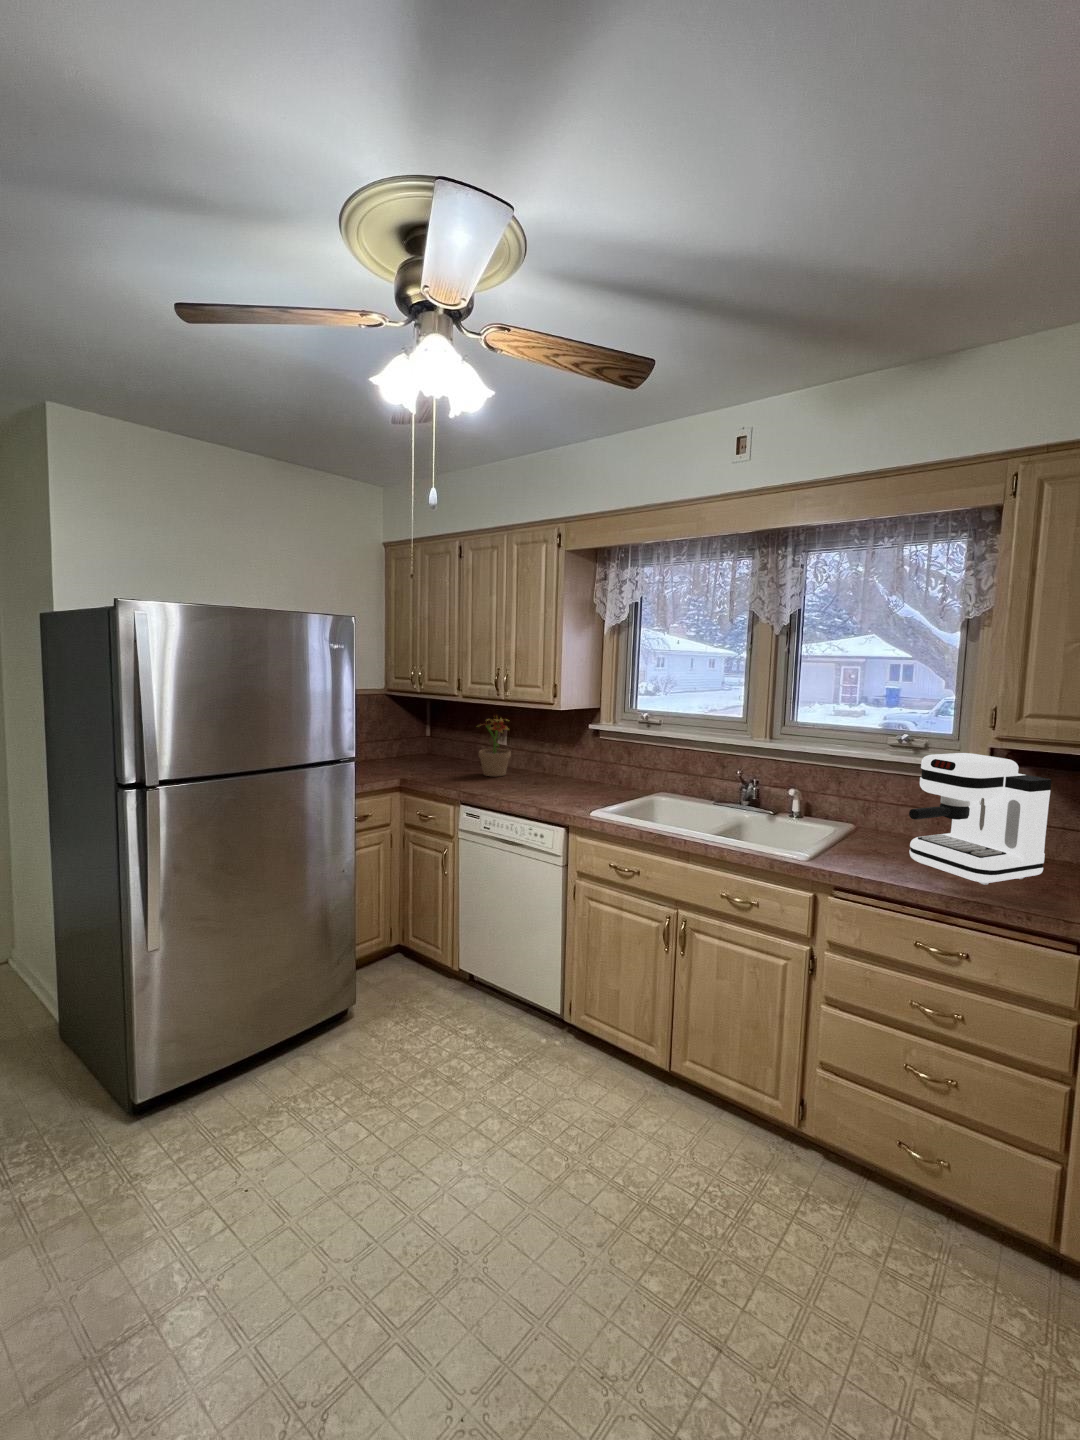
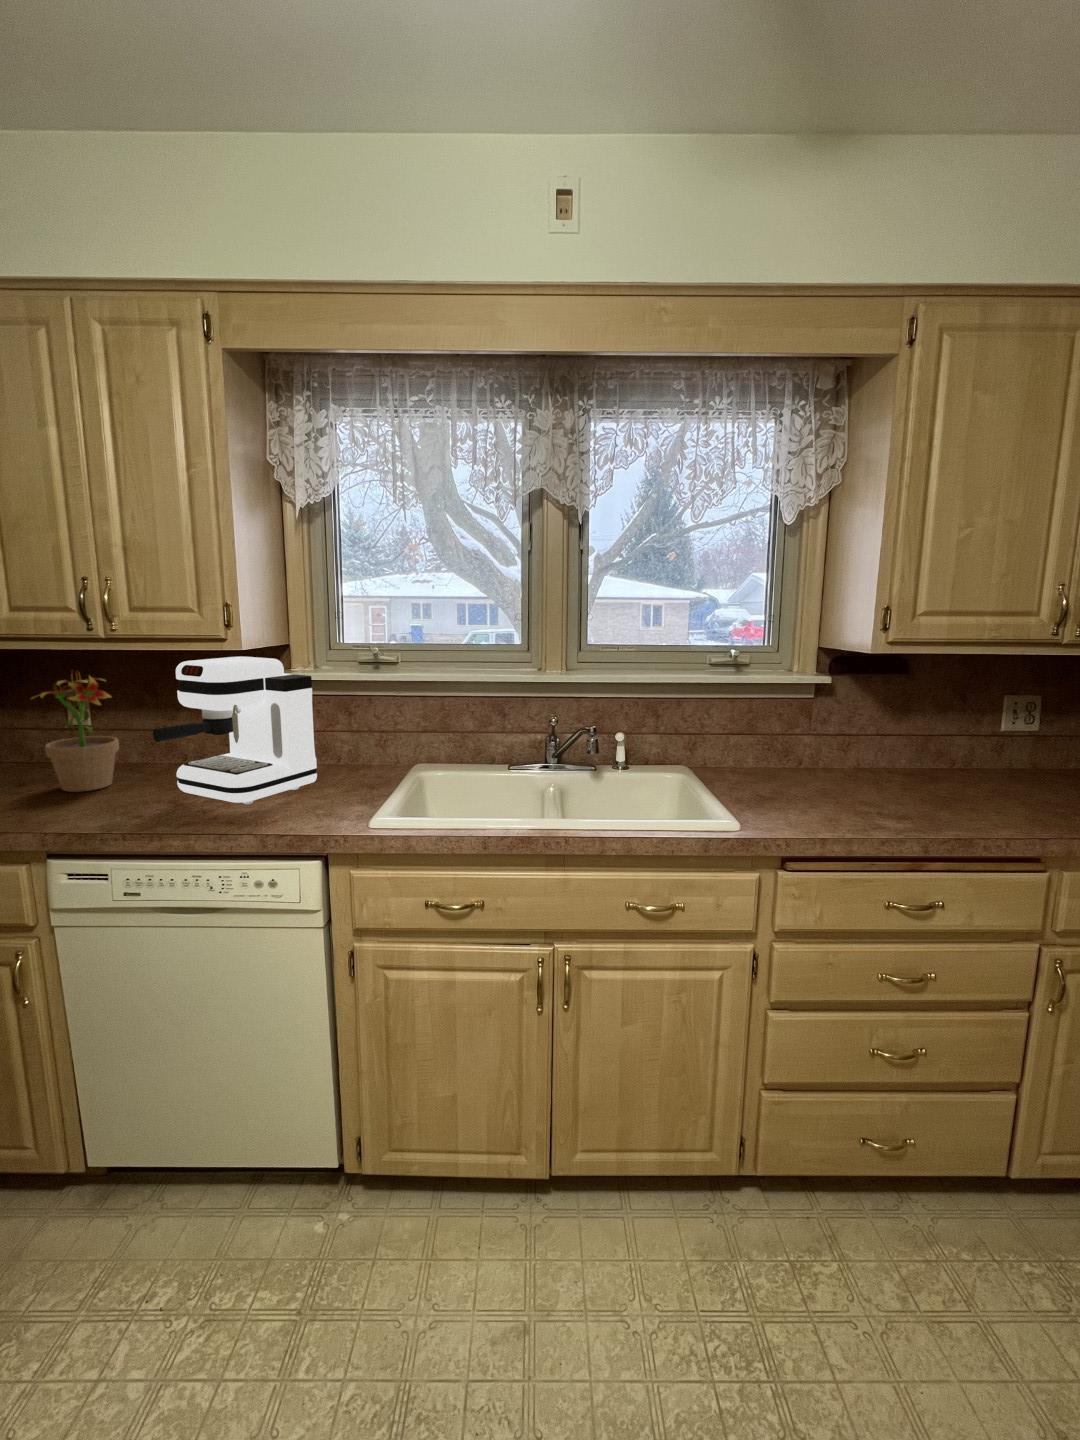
coffee maker: present [909,753,1051,885] -> present [153,657,317,804]

